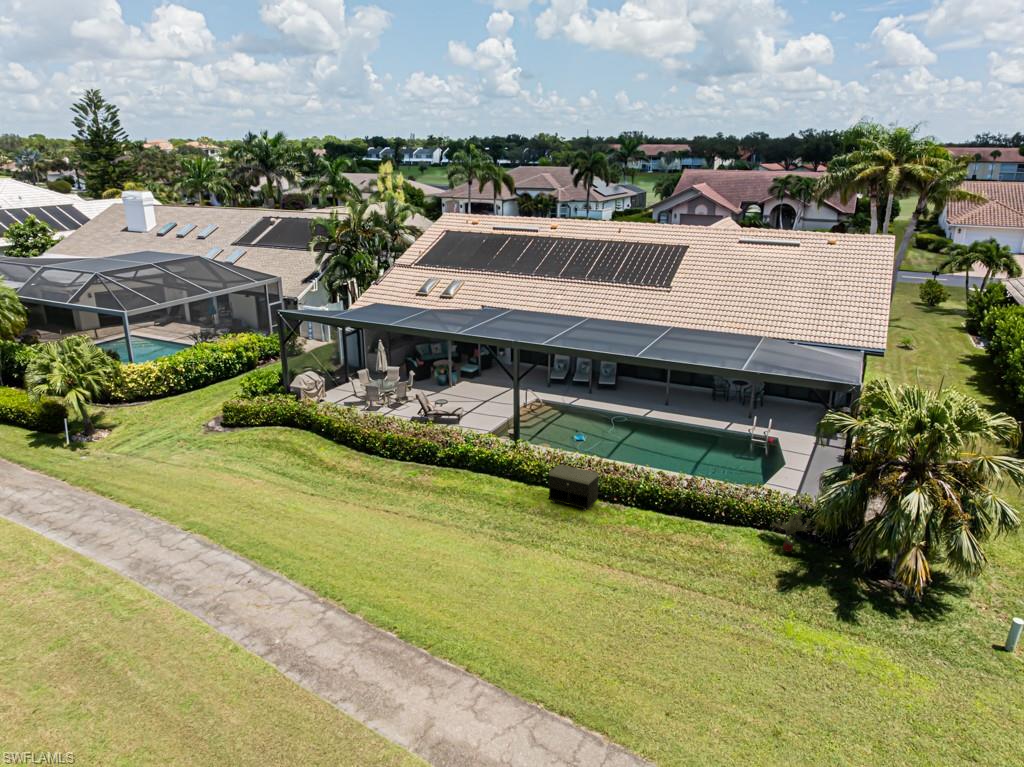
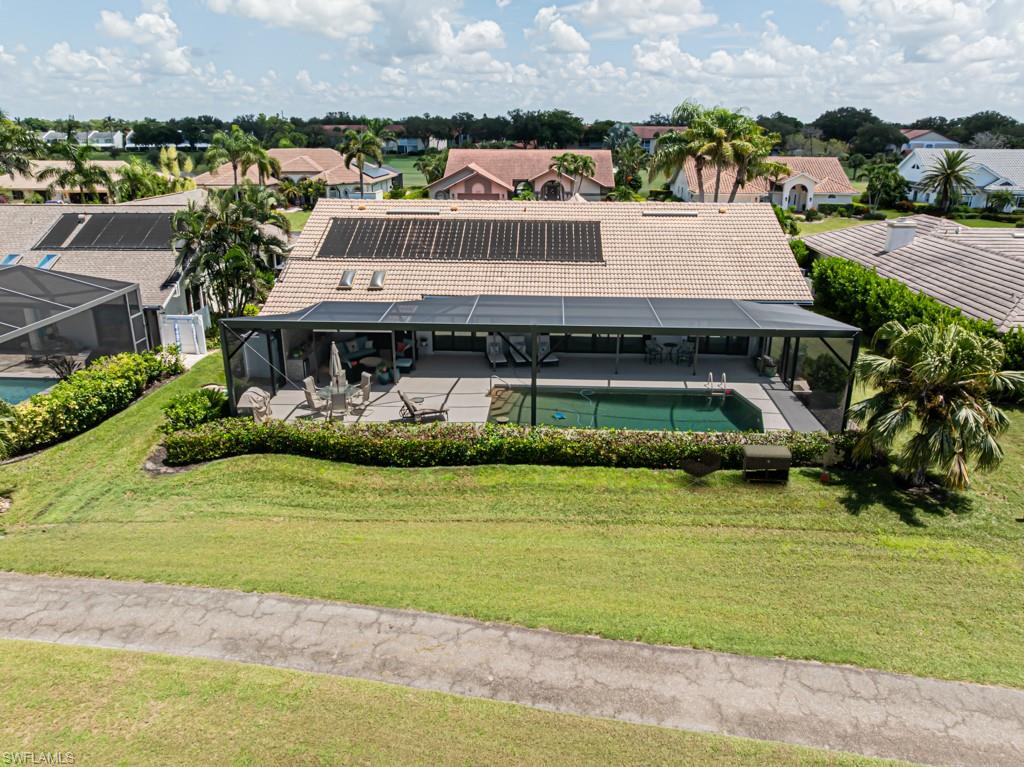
storage bench: present [549,465,599,510] -> present [741,445,791,483]
lounge chair: none [623,489,667,531] -> present [680,449,721,486]

